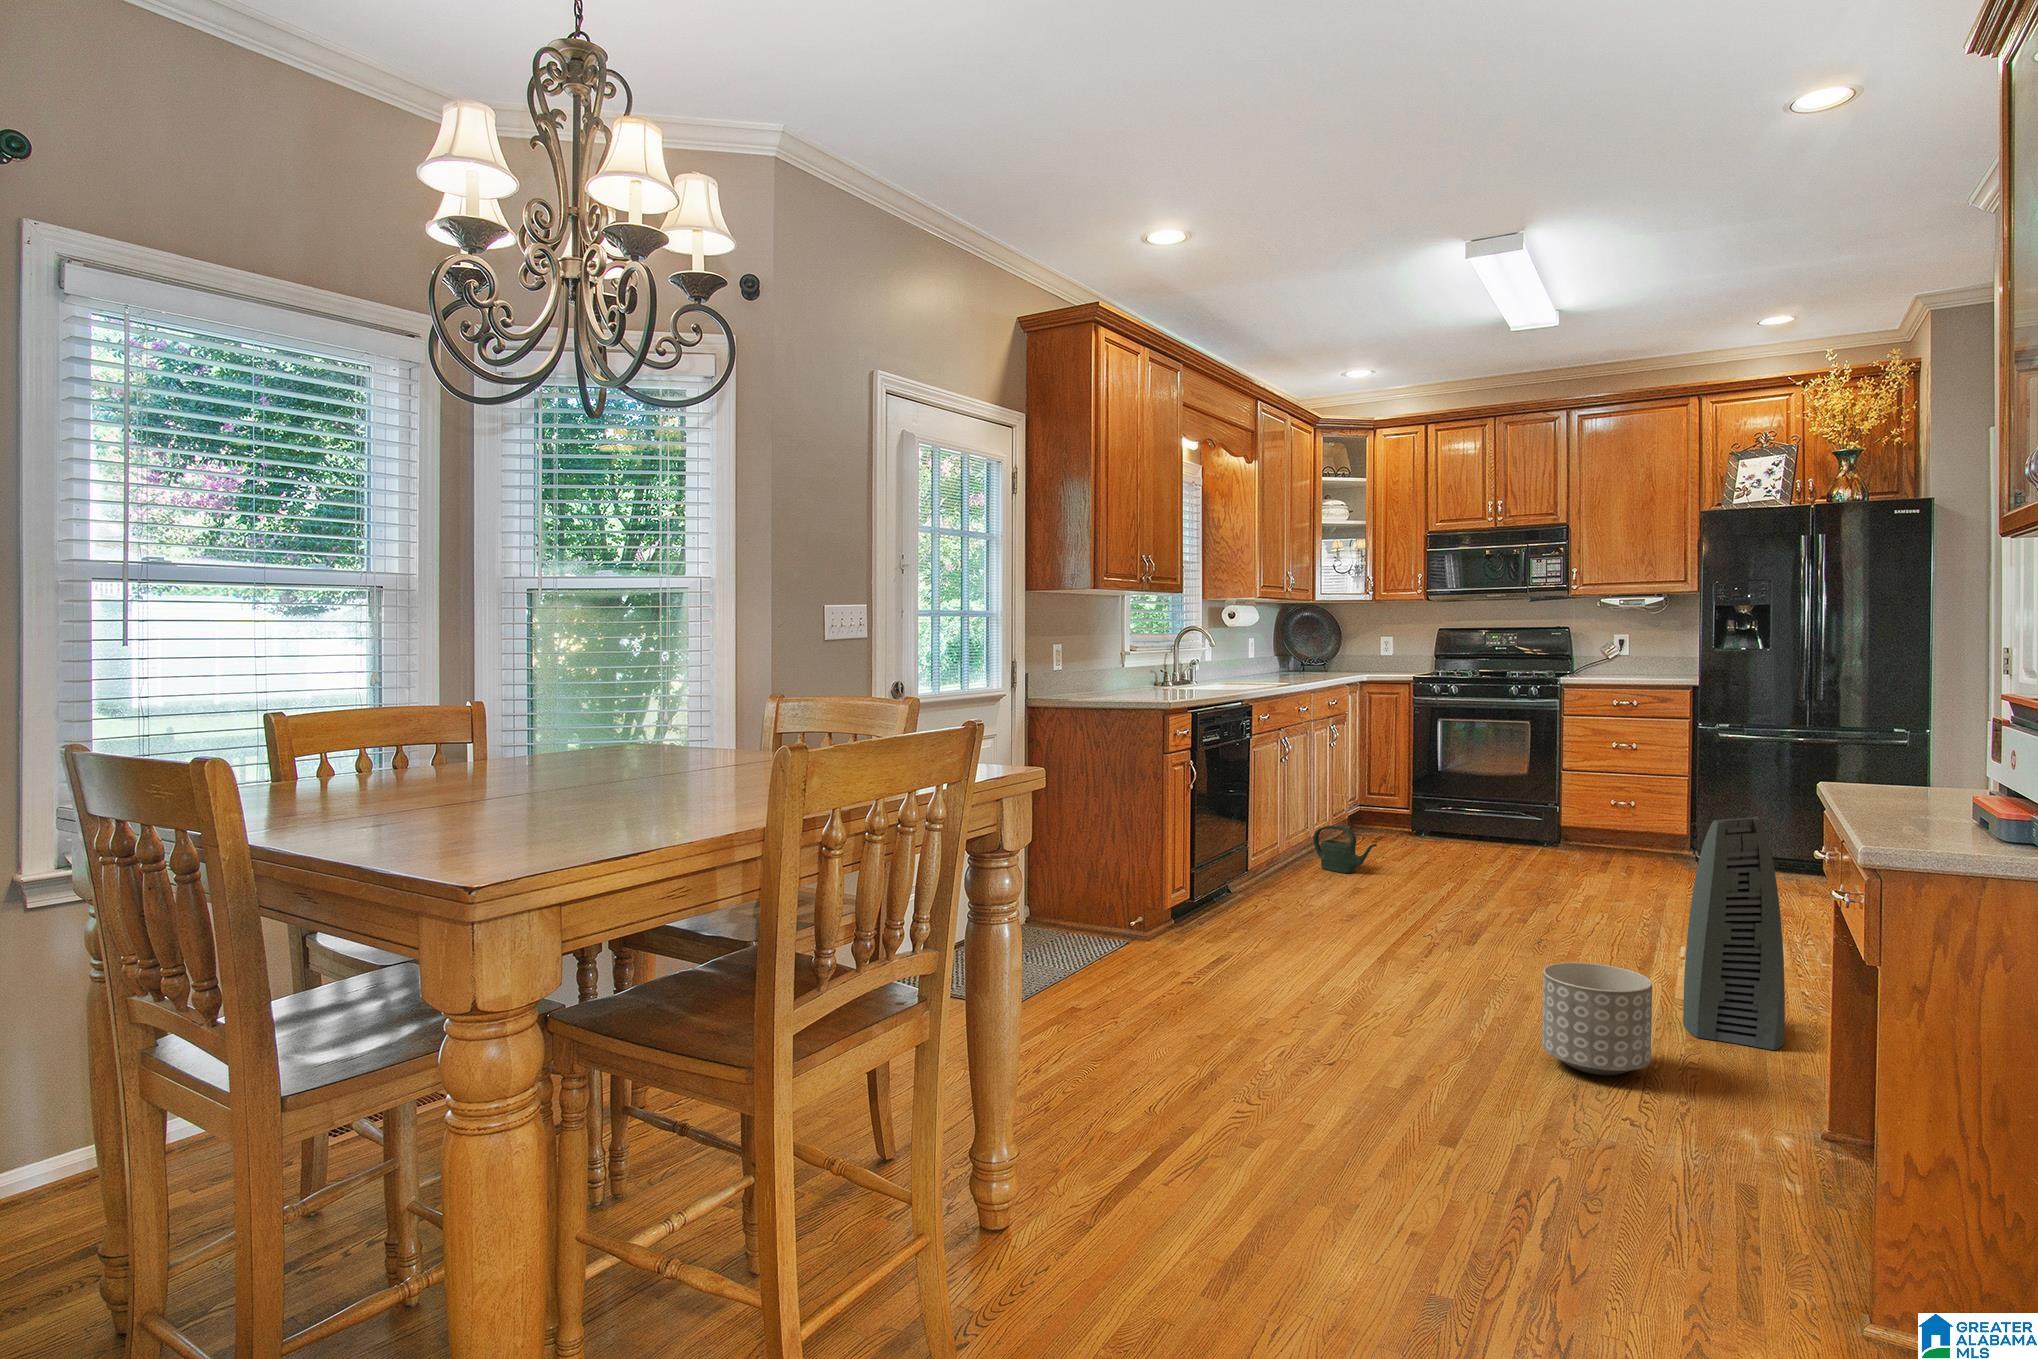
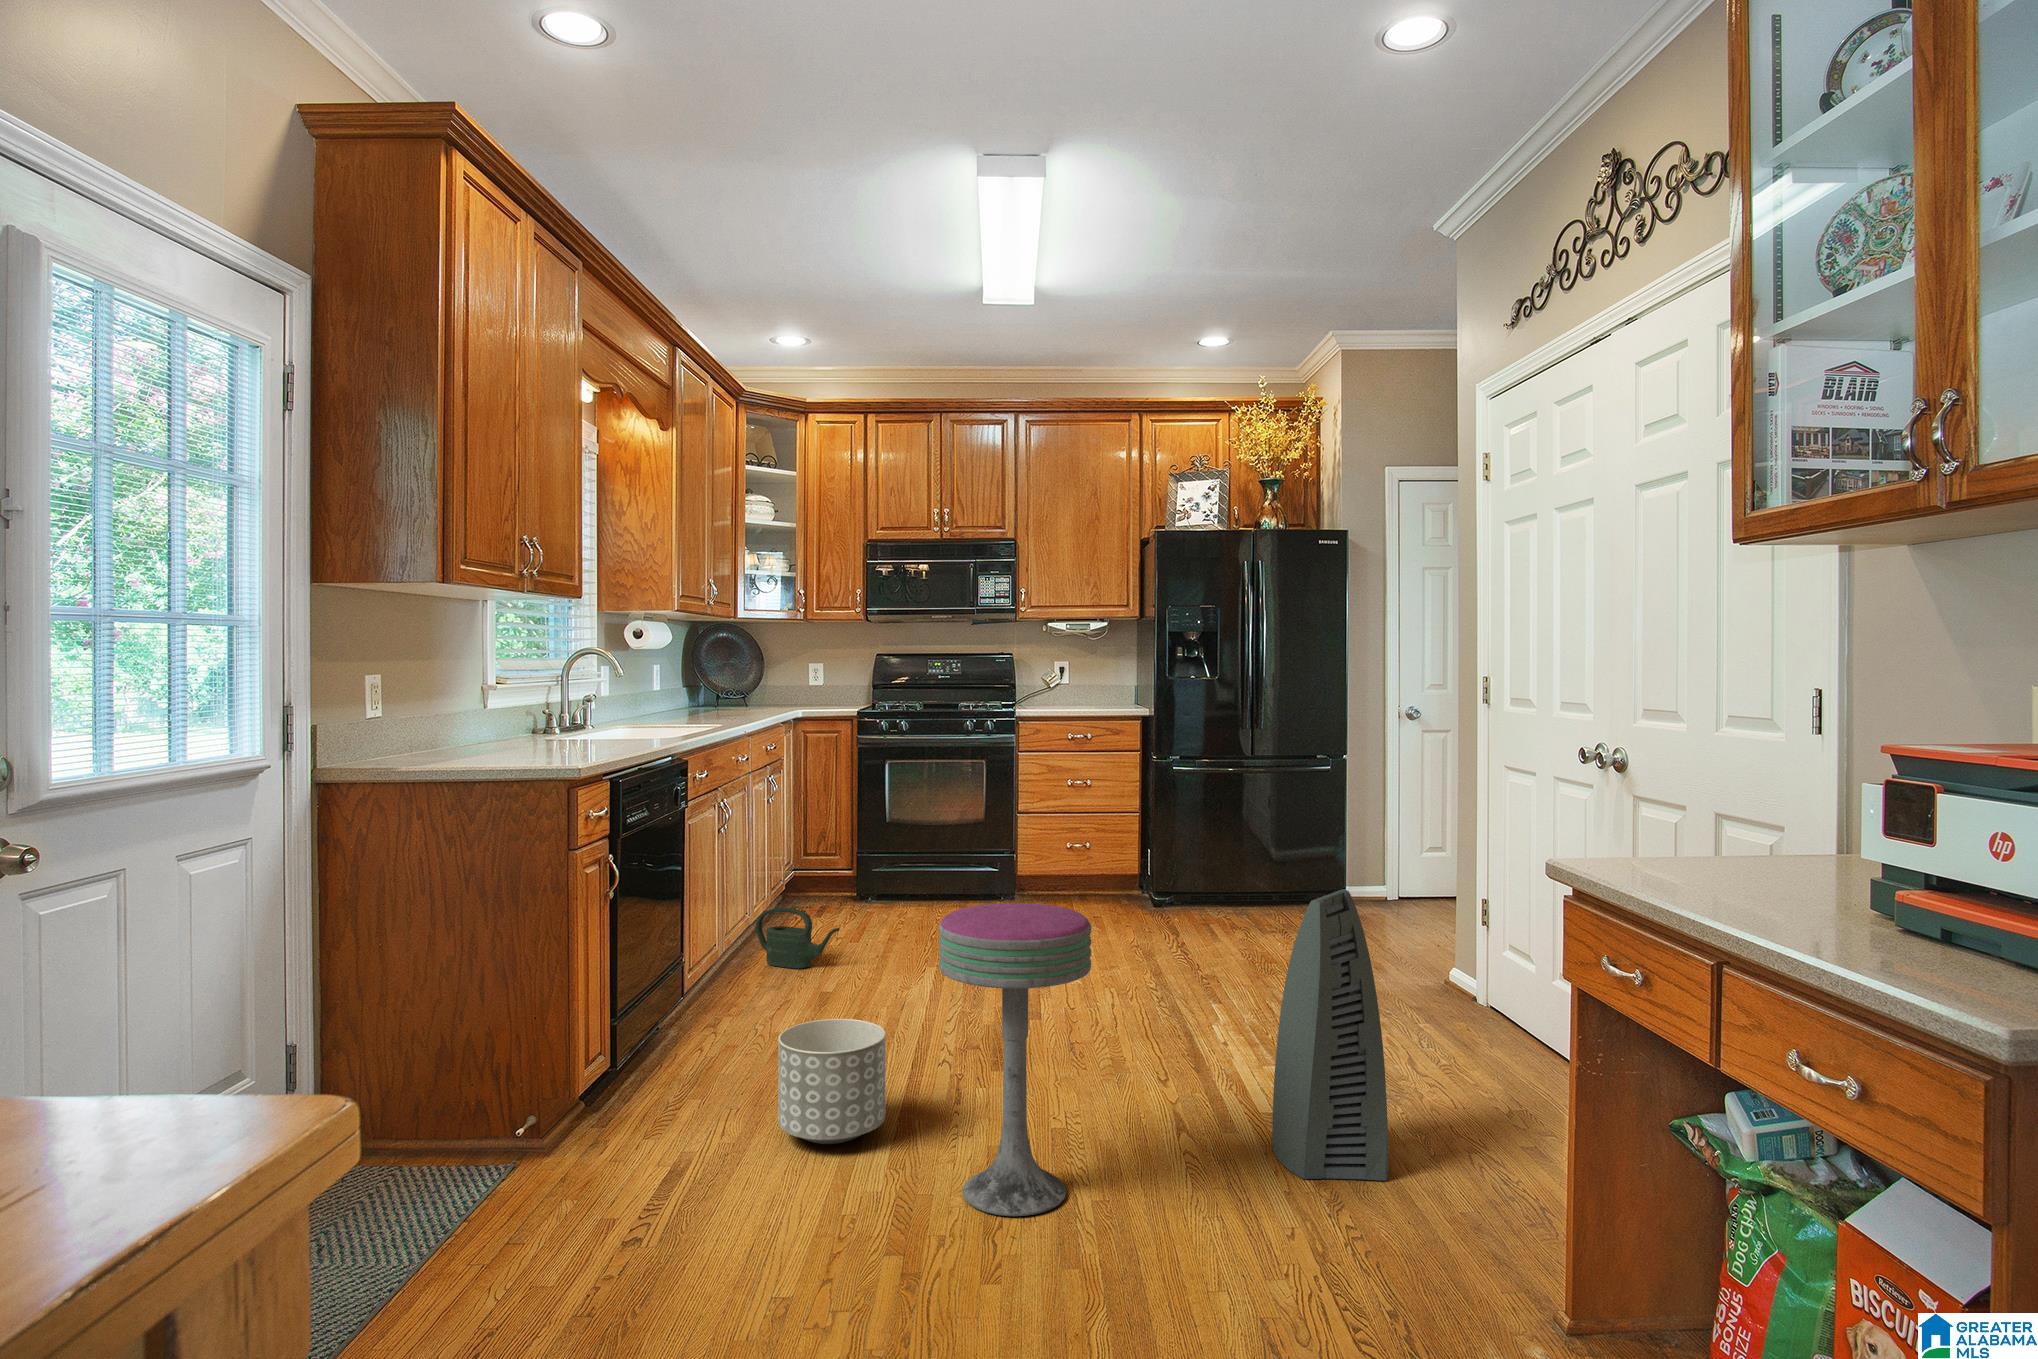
bar stool: none [1397,806,1513,1019] -> present [939,903,1091,1216]
planter: present [1542,963,1652,1075] -> present [778,1019,886,1144]

